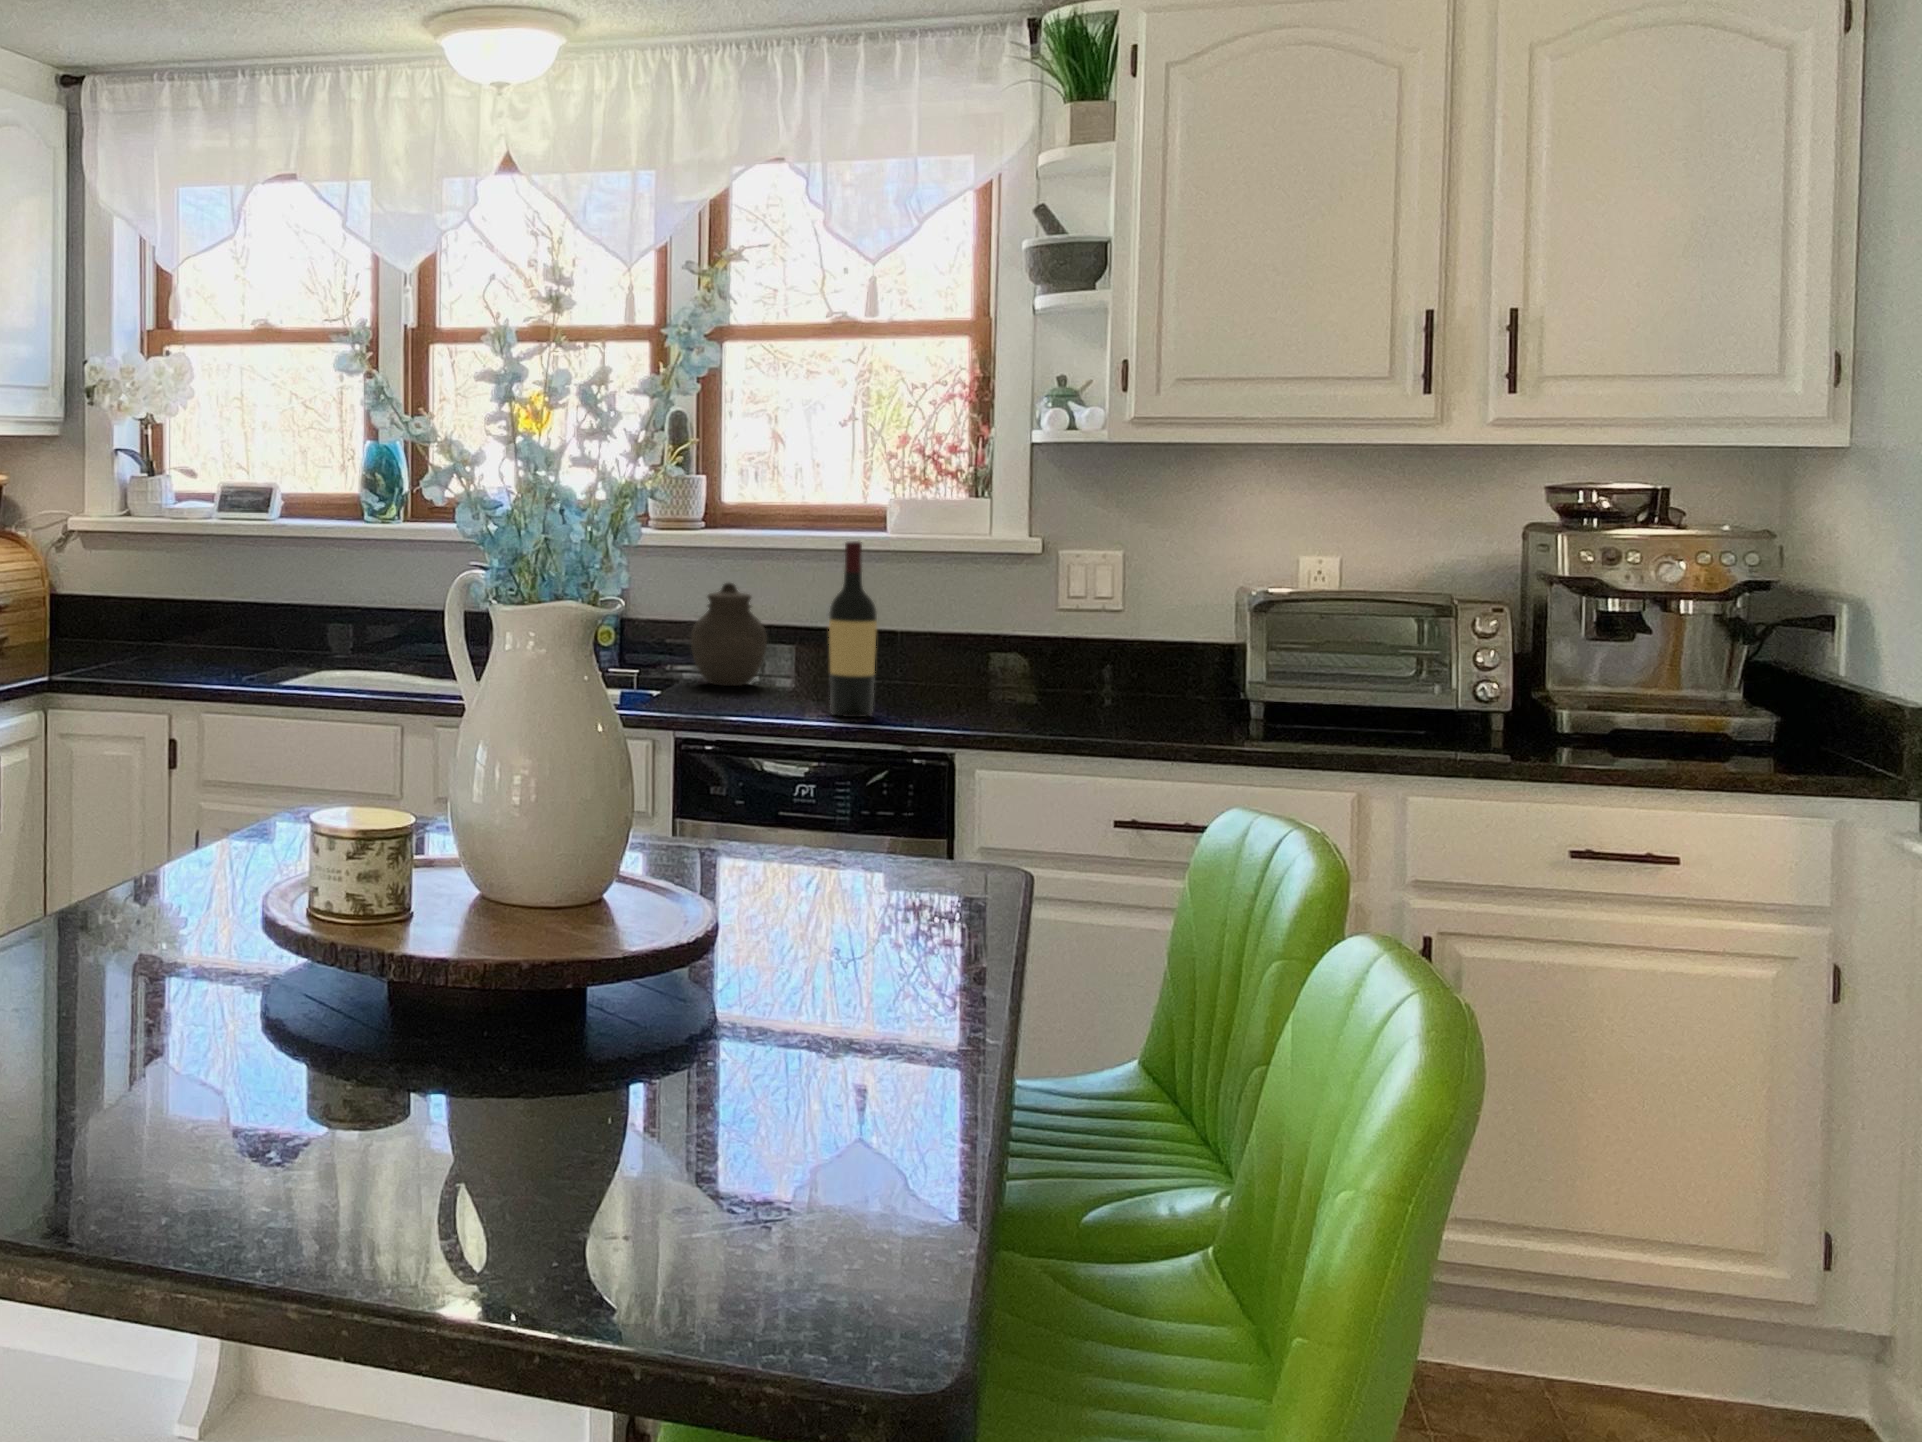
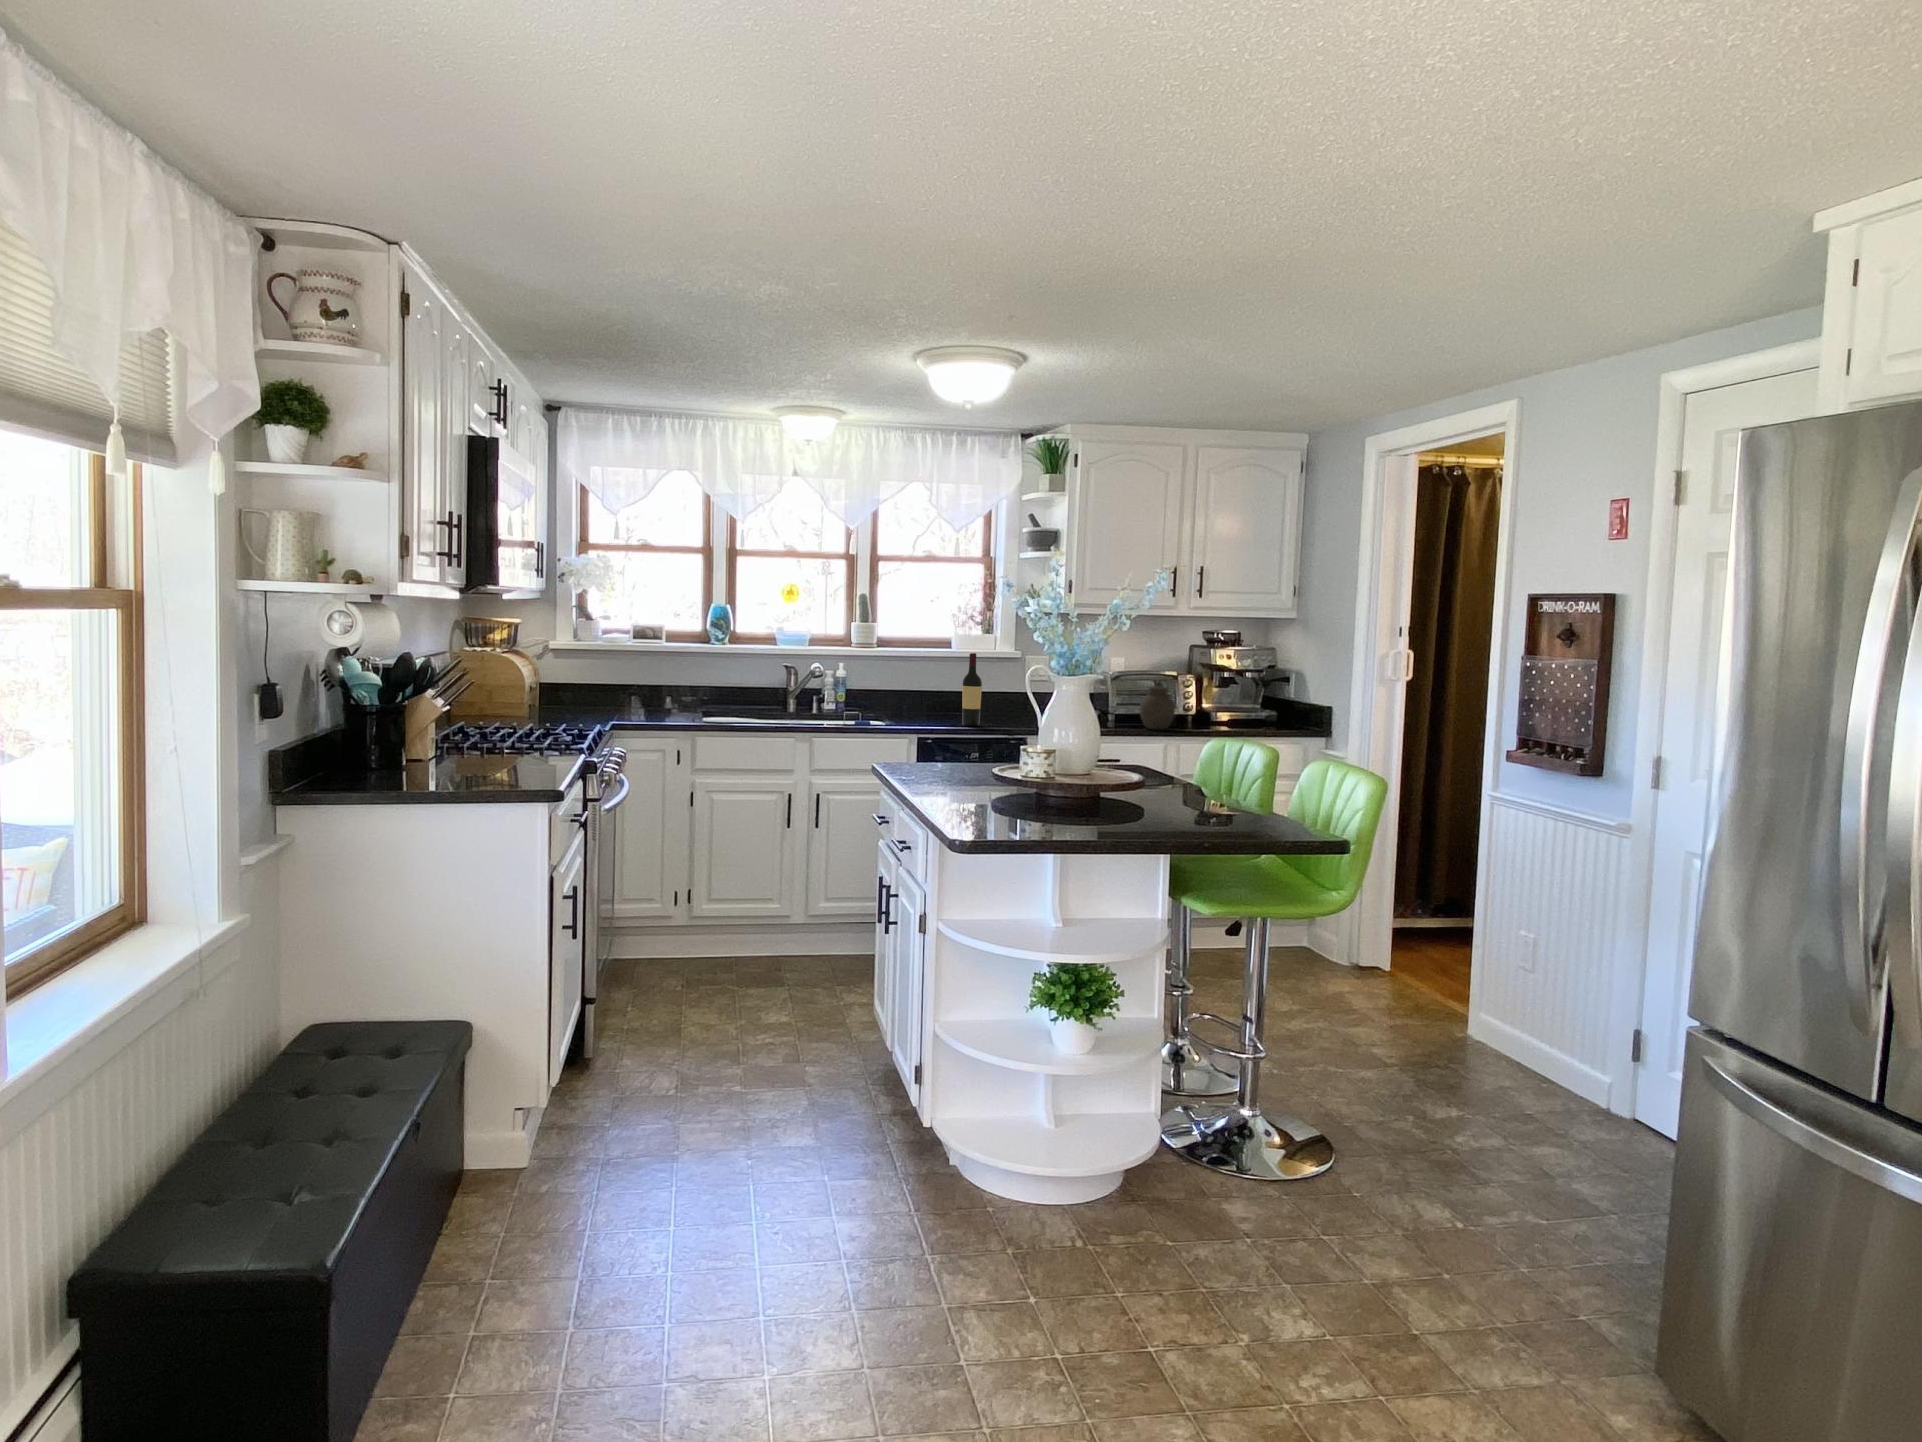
jar: present [691,583,767,686] -> present [1140,682,1175,730]

